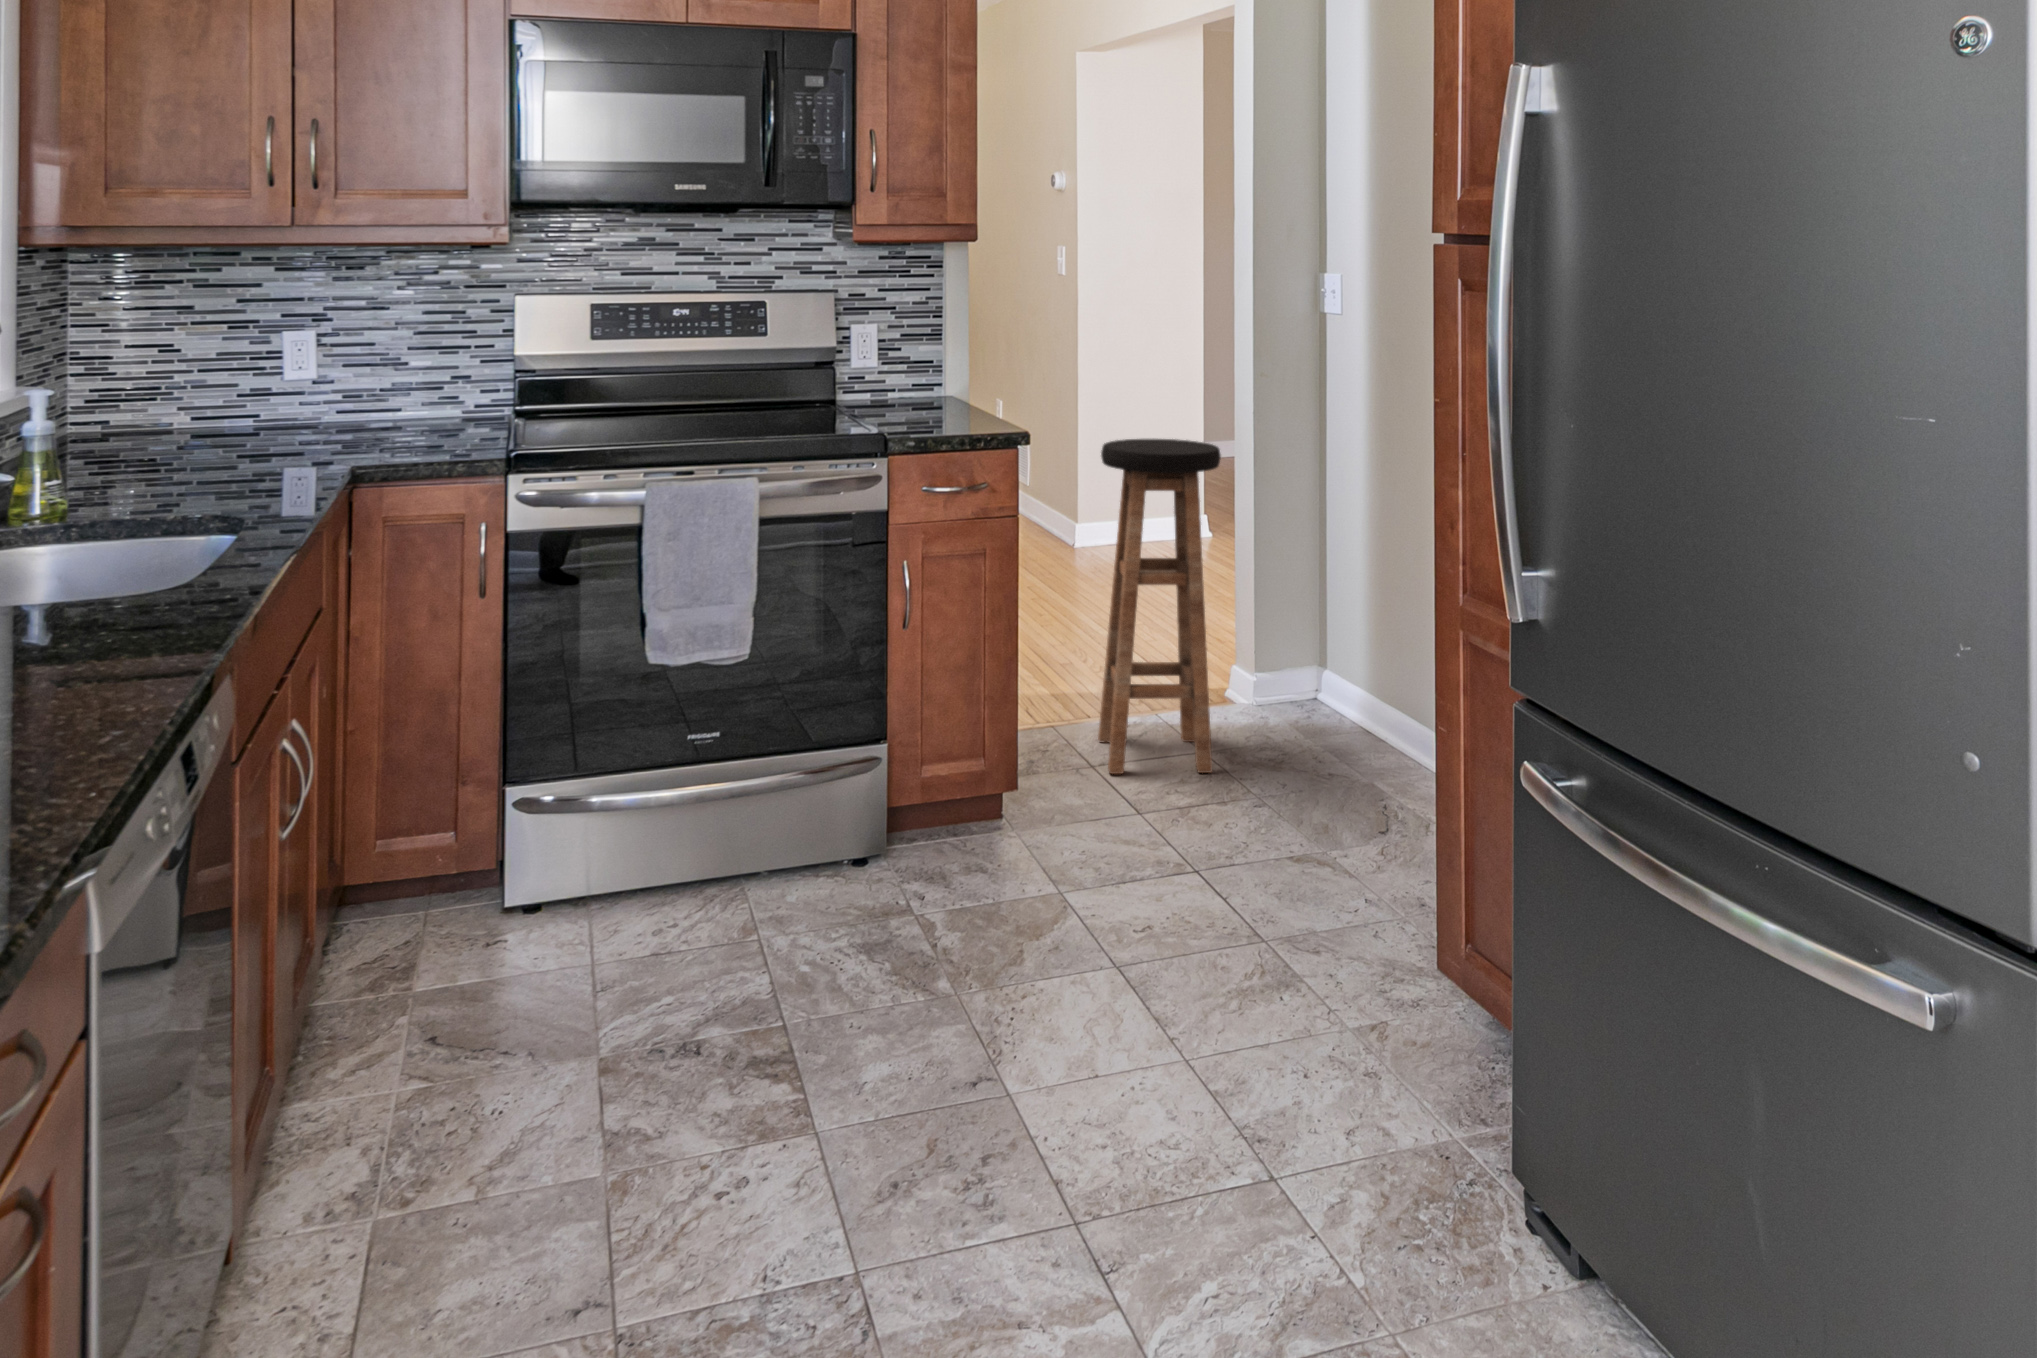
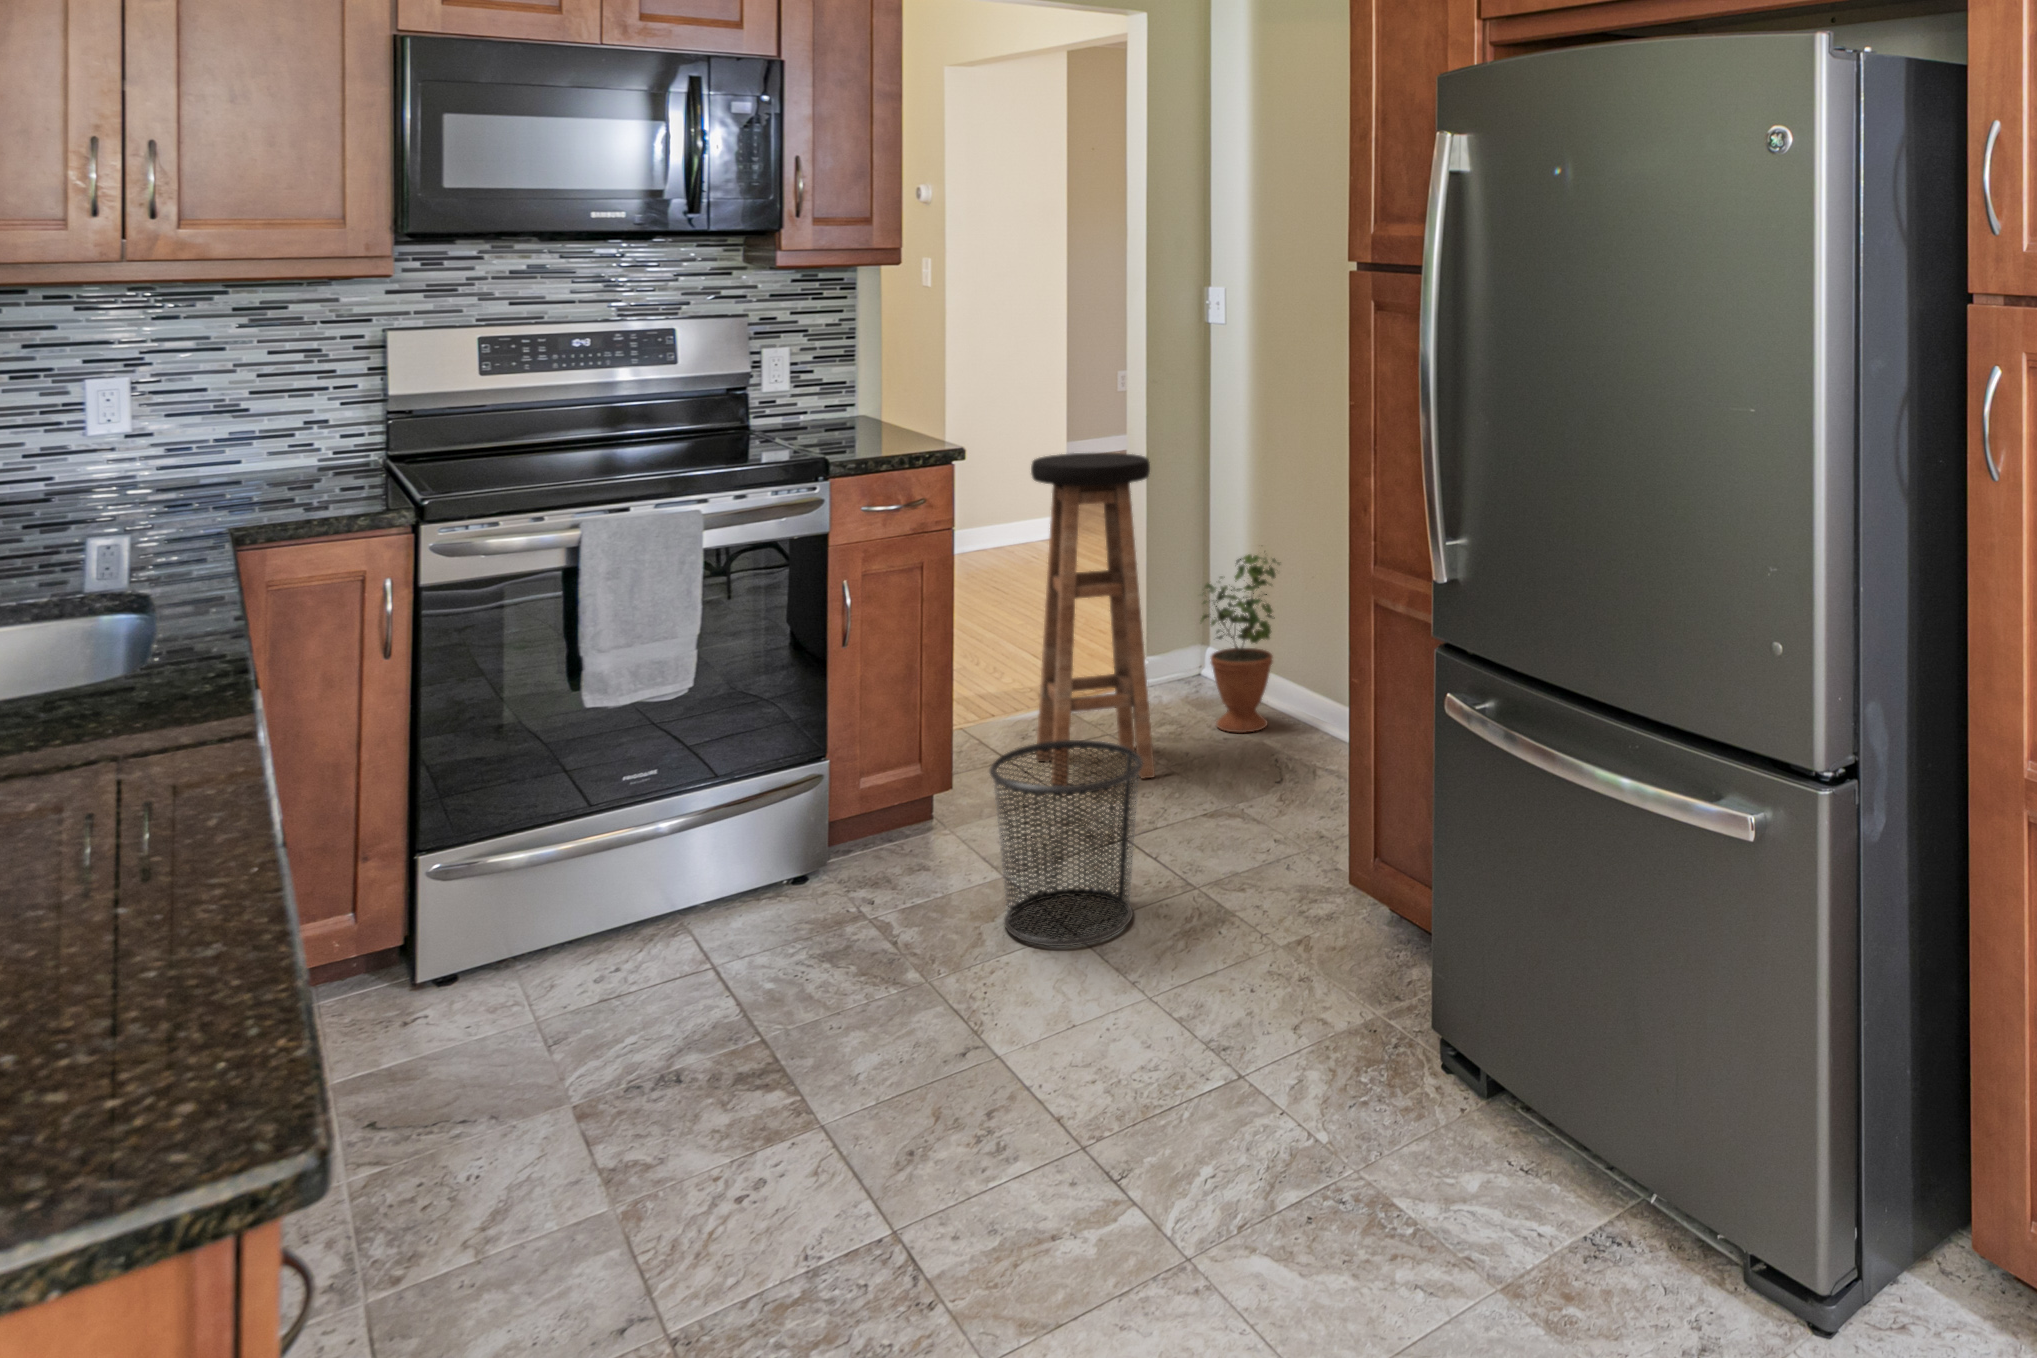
potted plant: none [1269,542,1358,733] -> present [1200,554,1280,732]
waste bin: none [1026,736,1183,954] -> present [990,740,1143,946]

